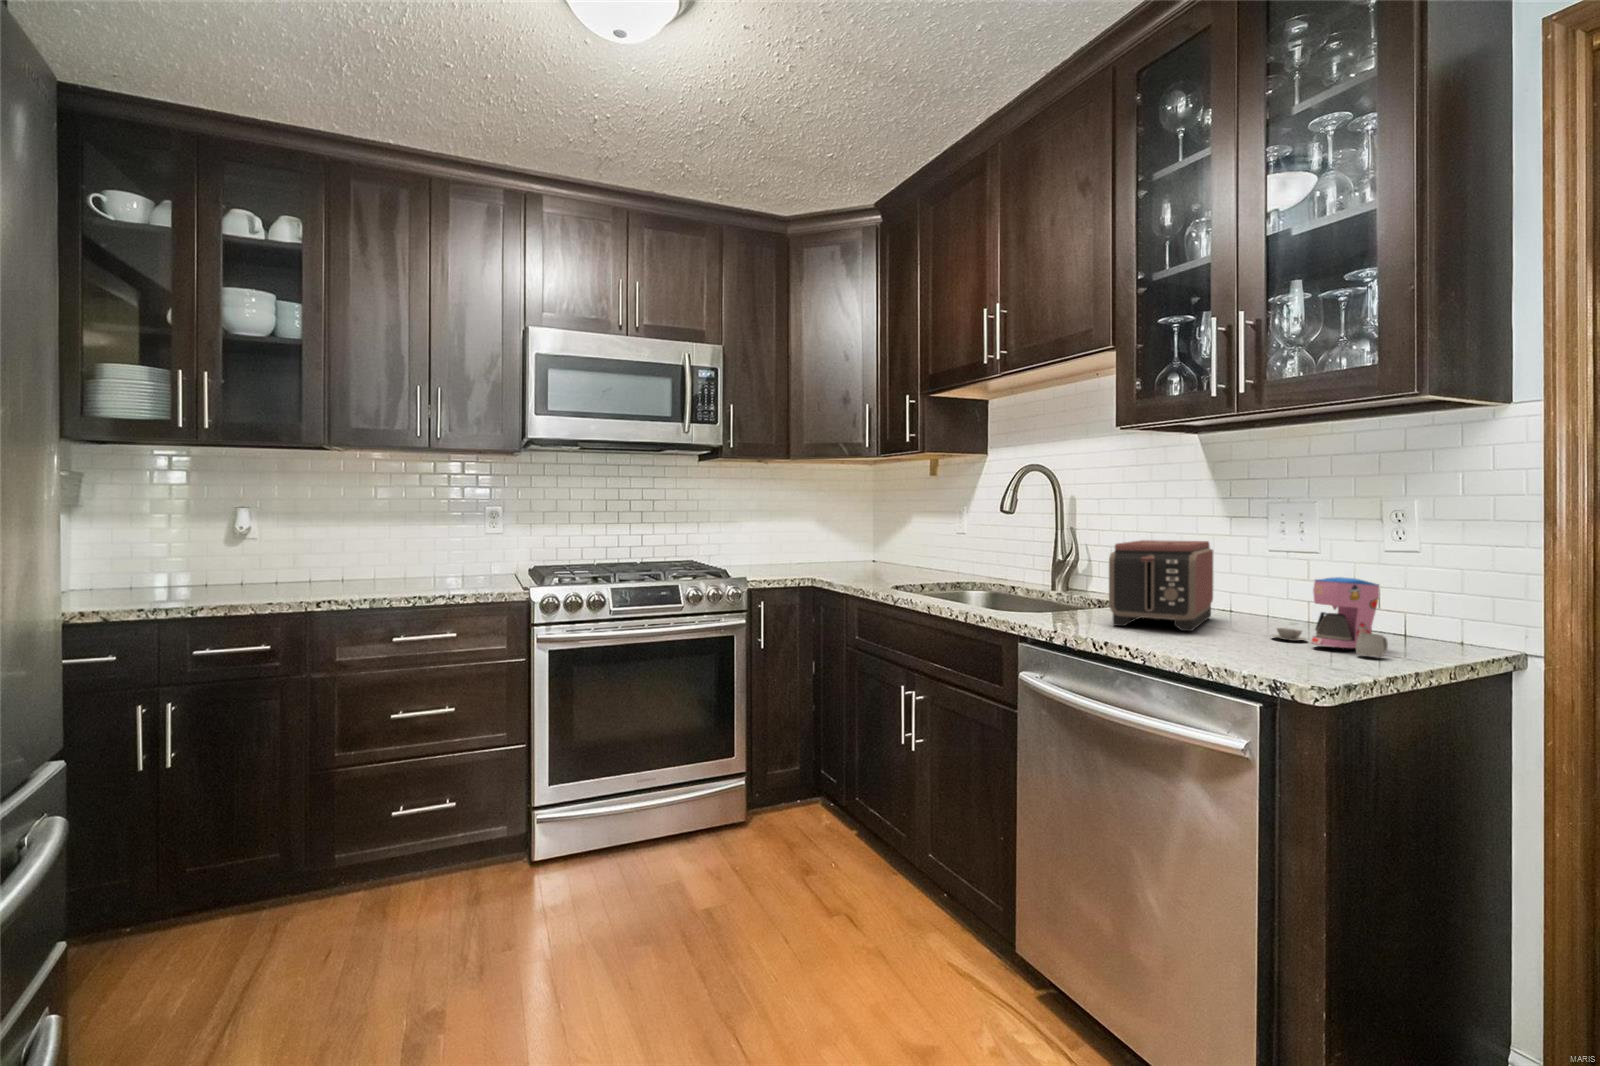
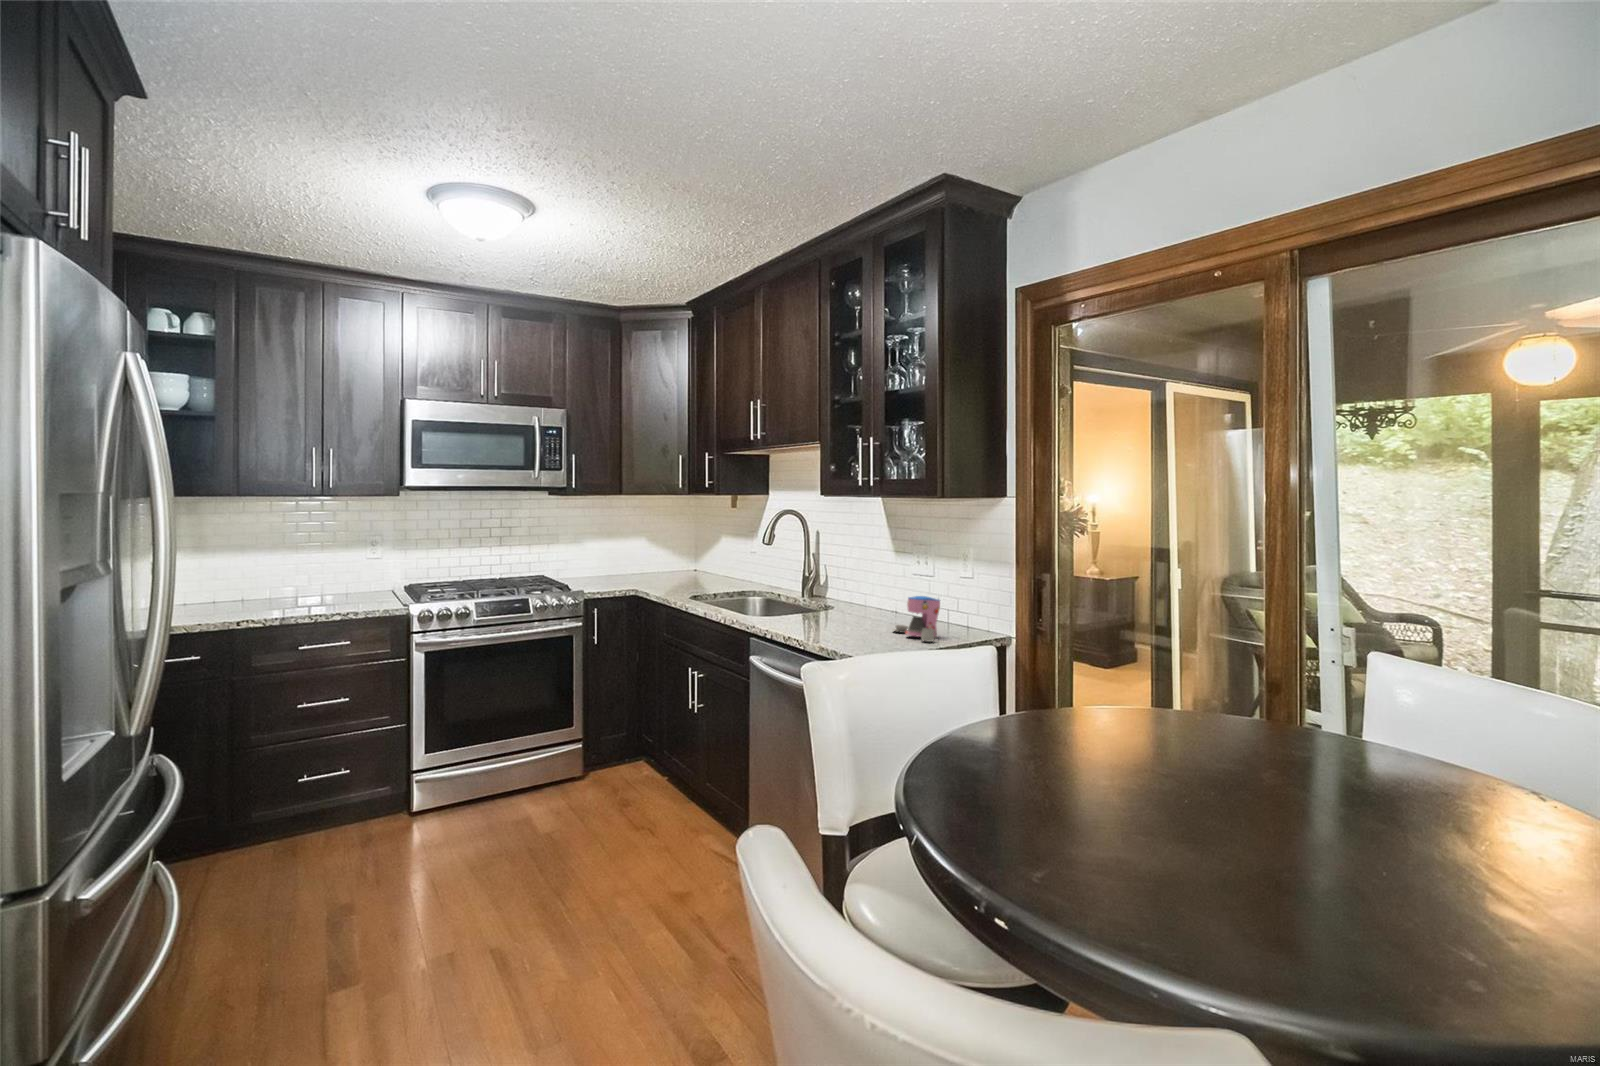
toaster: present [1109,540,1213,631] -> none [807,568,879,628]

